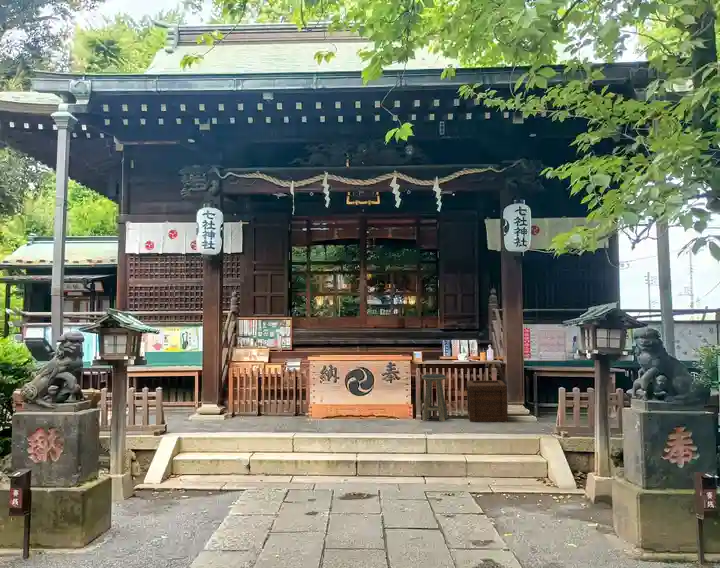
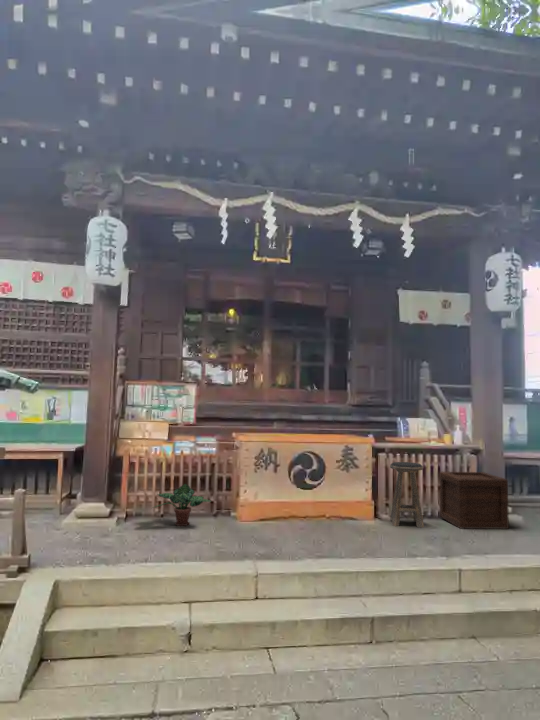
potted plant: none [248,393,290,422] -> present [155,484,211,526]

